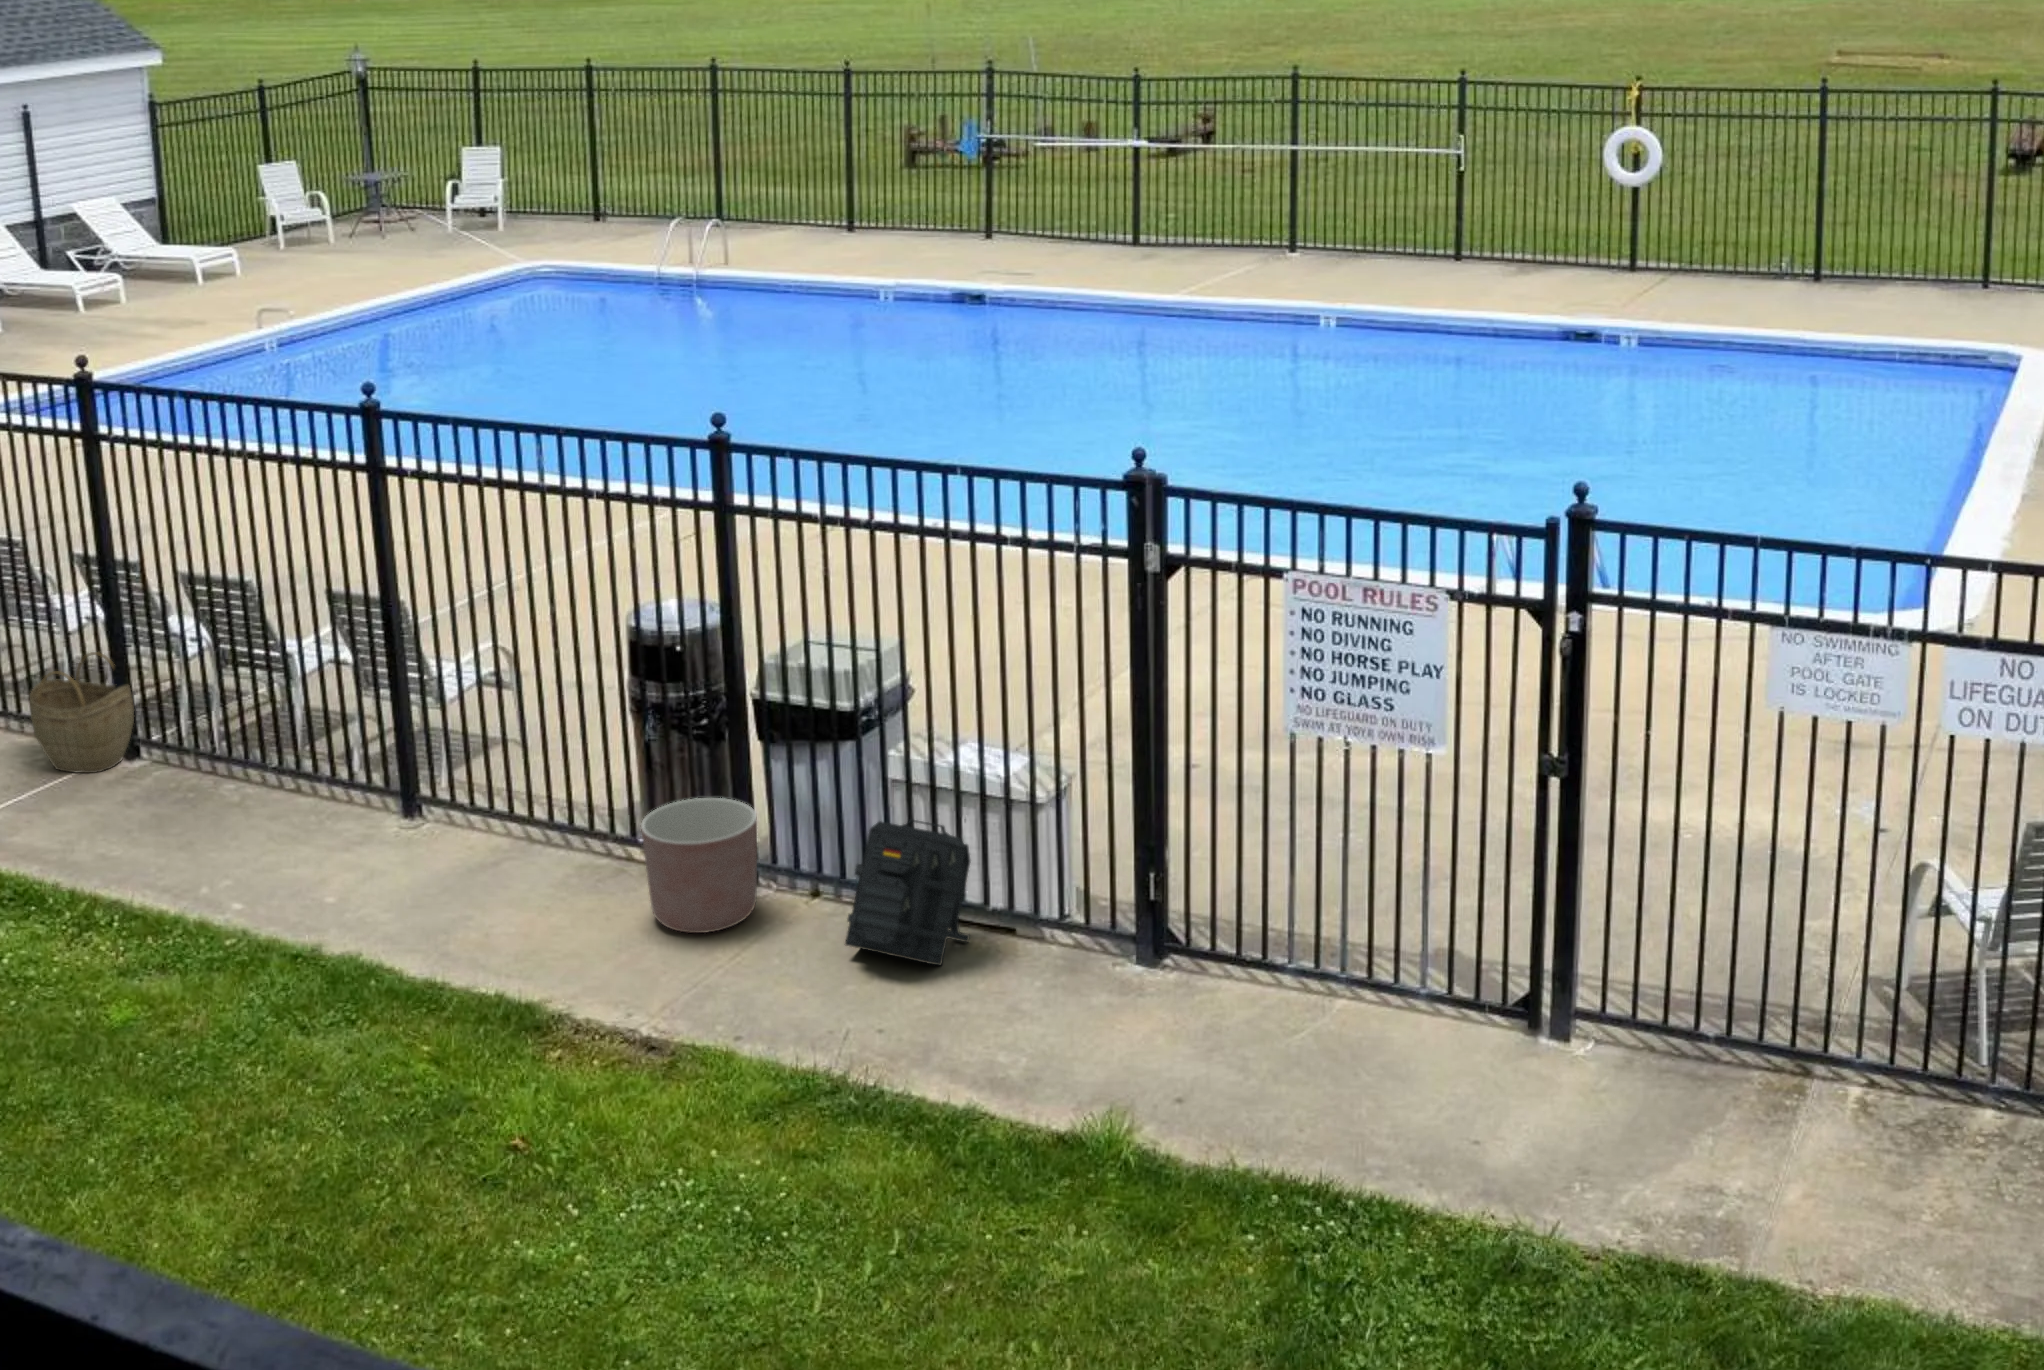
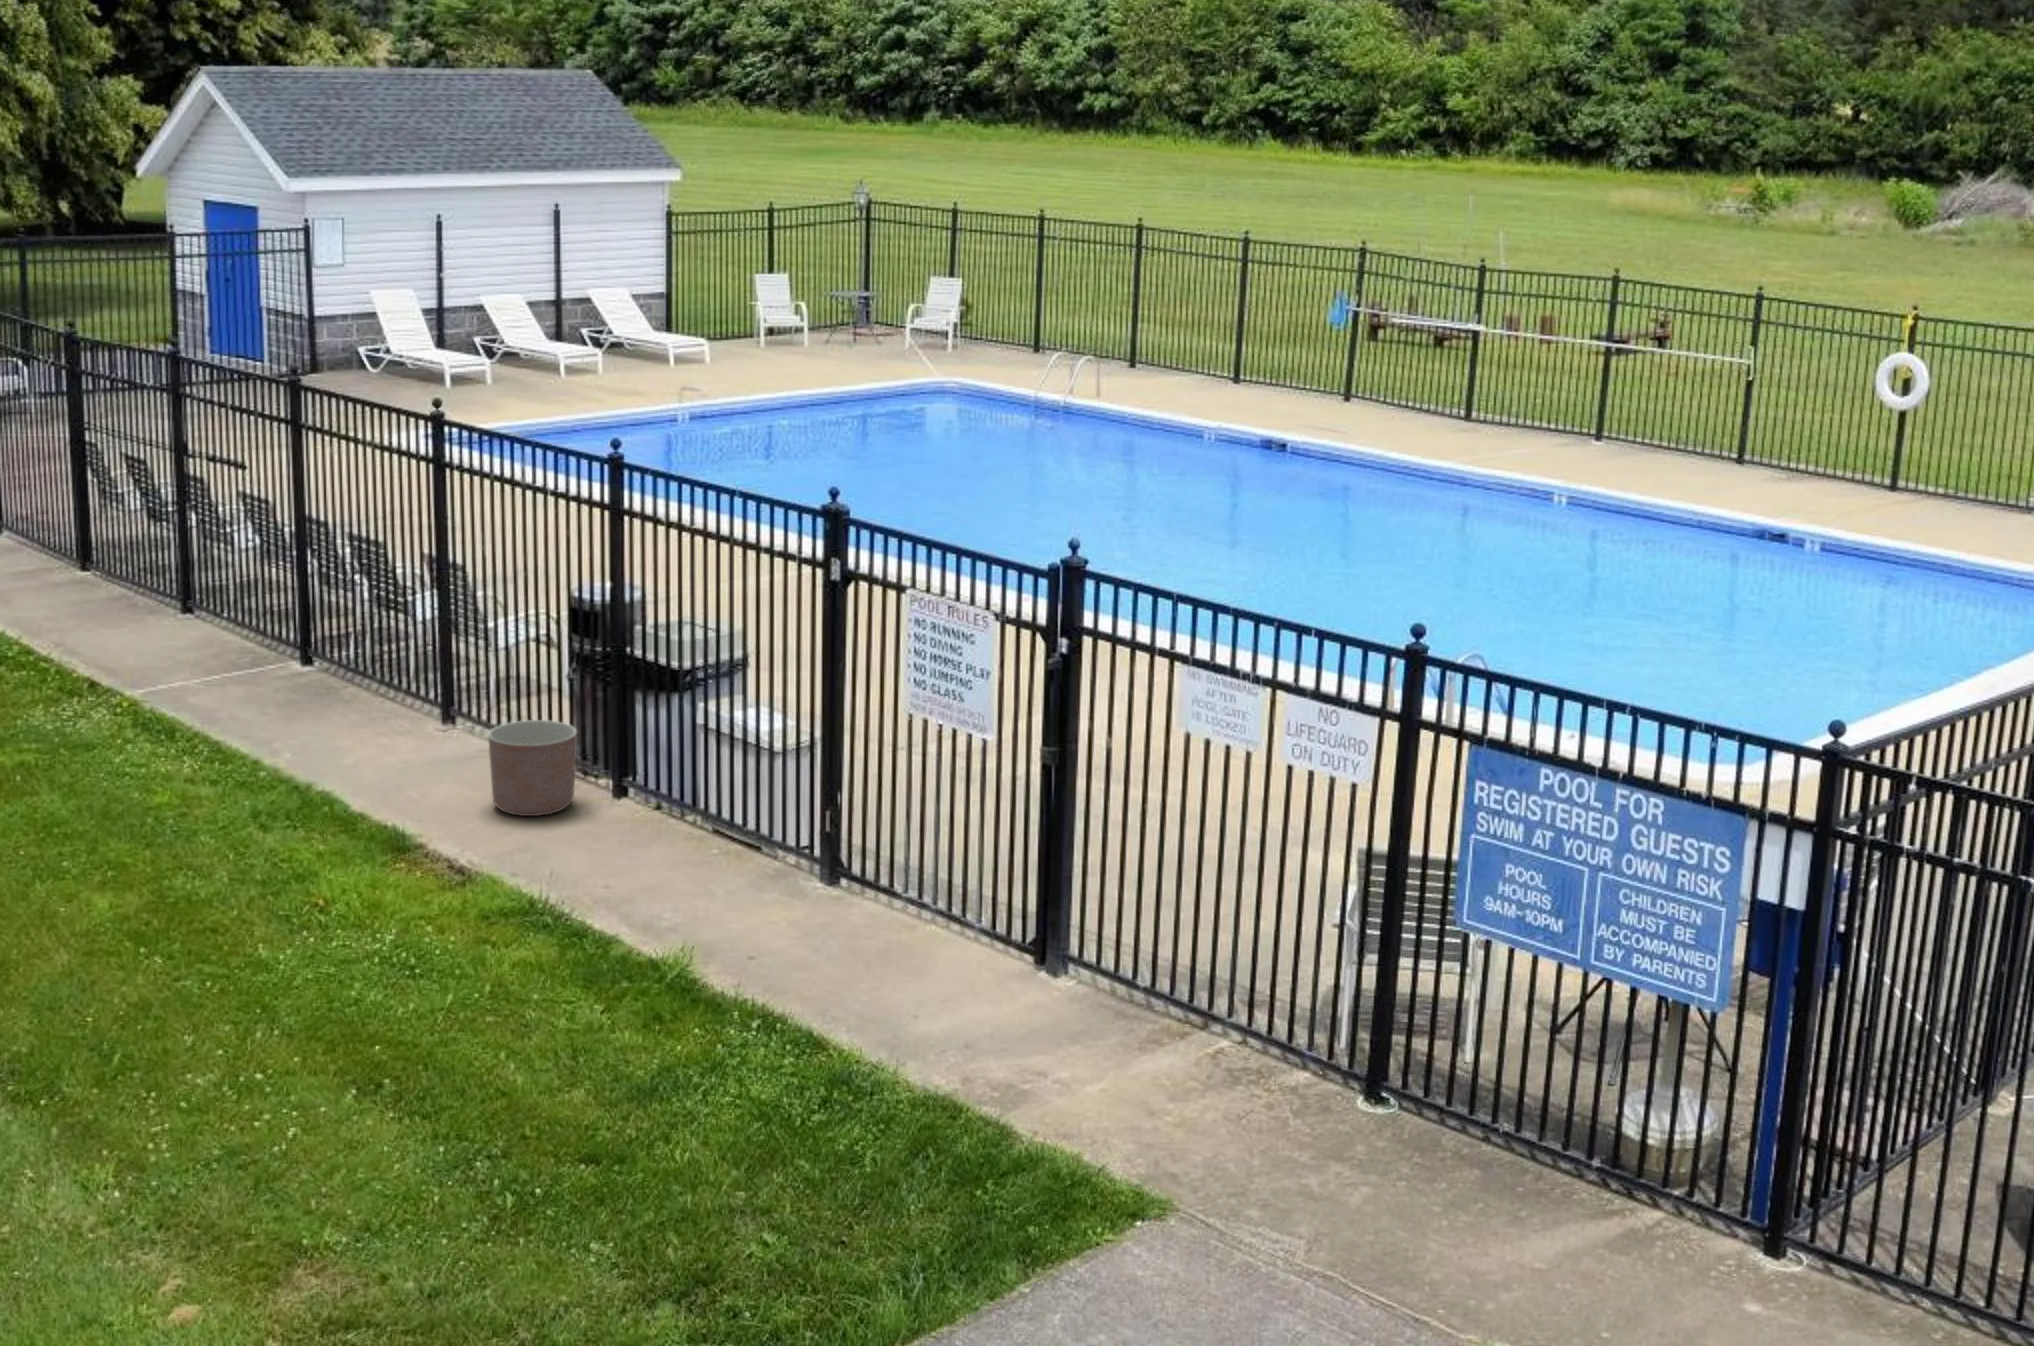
woven basket: present [30,652,134,773] -> none [207,577,279,664]
backpack: present [845,819,970,965] -> none [593,748,708,861]

